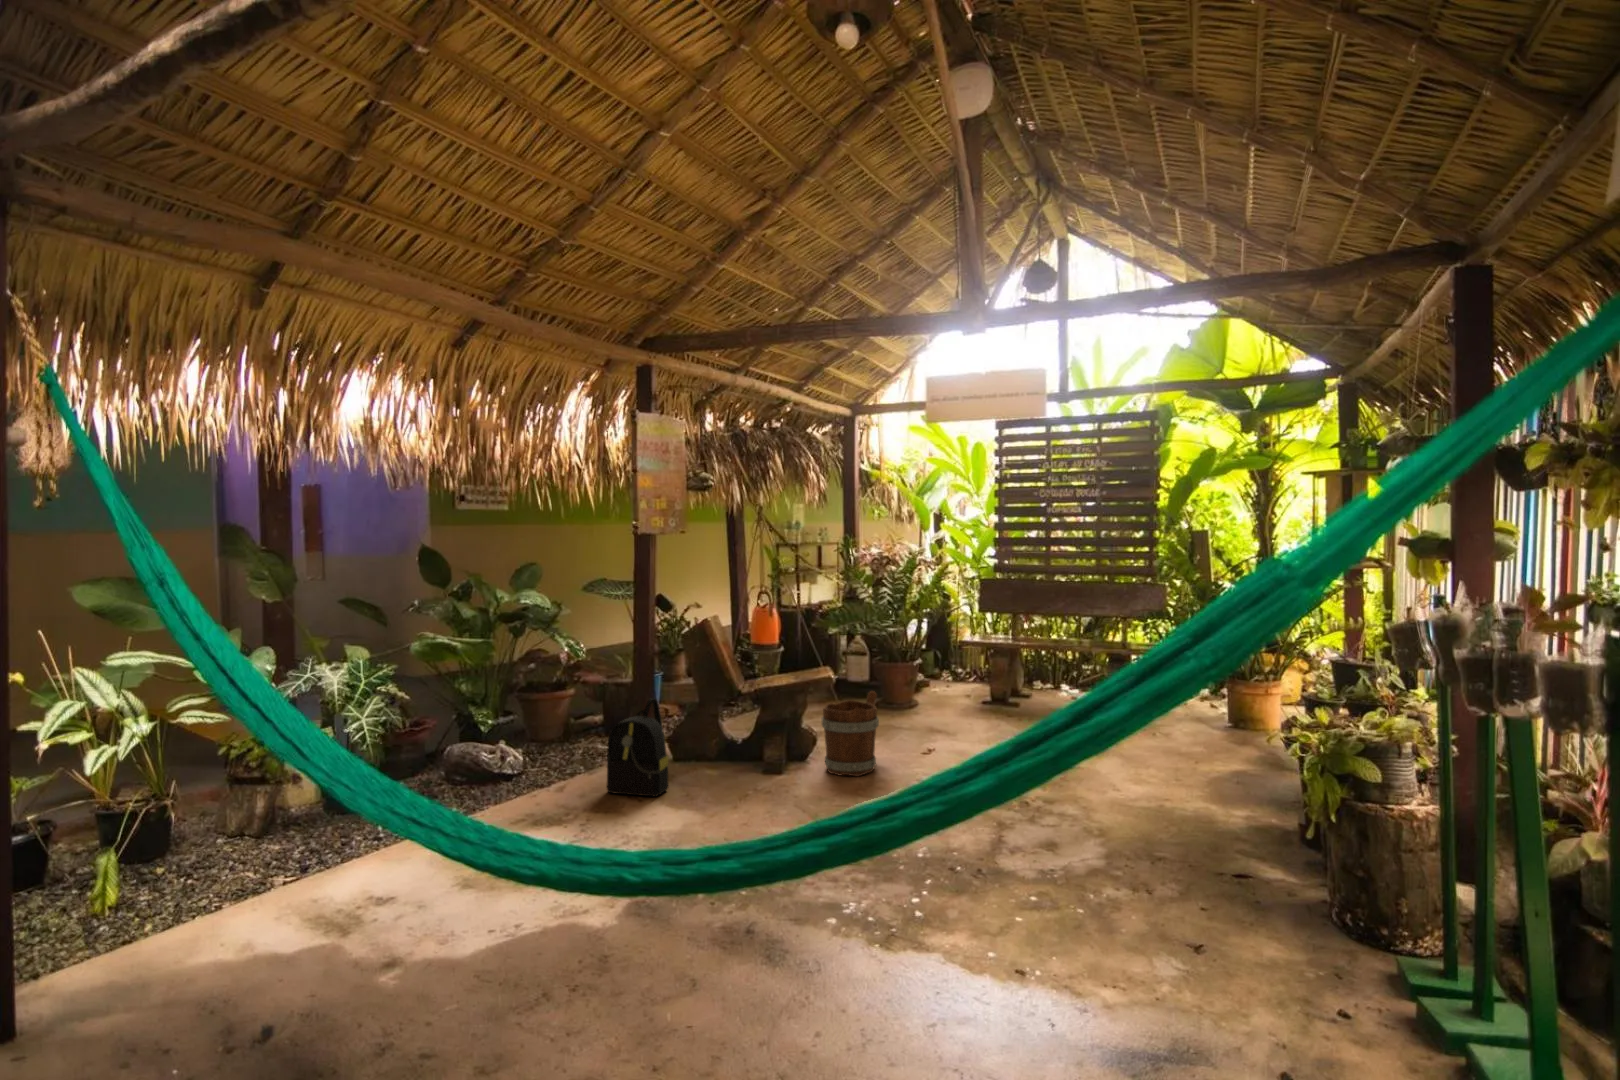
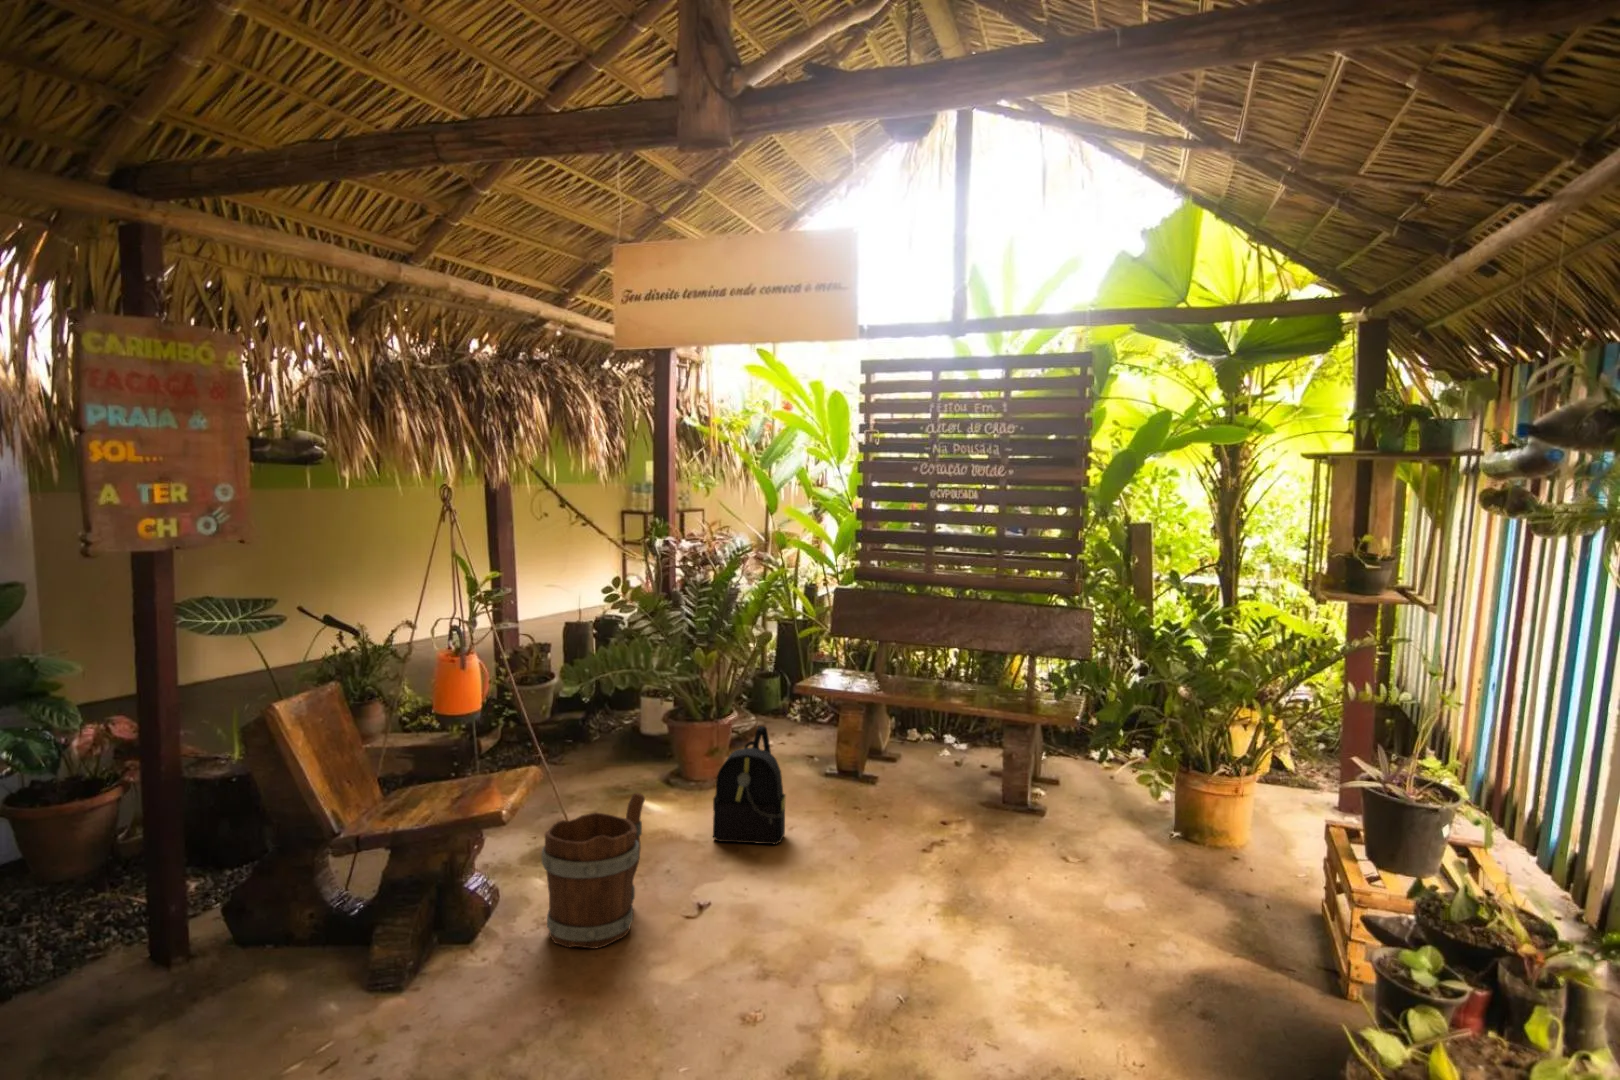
backpack: present [607,698,668,796] -> present [713,726,786,844]

